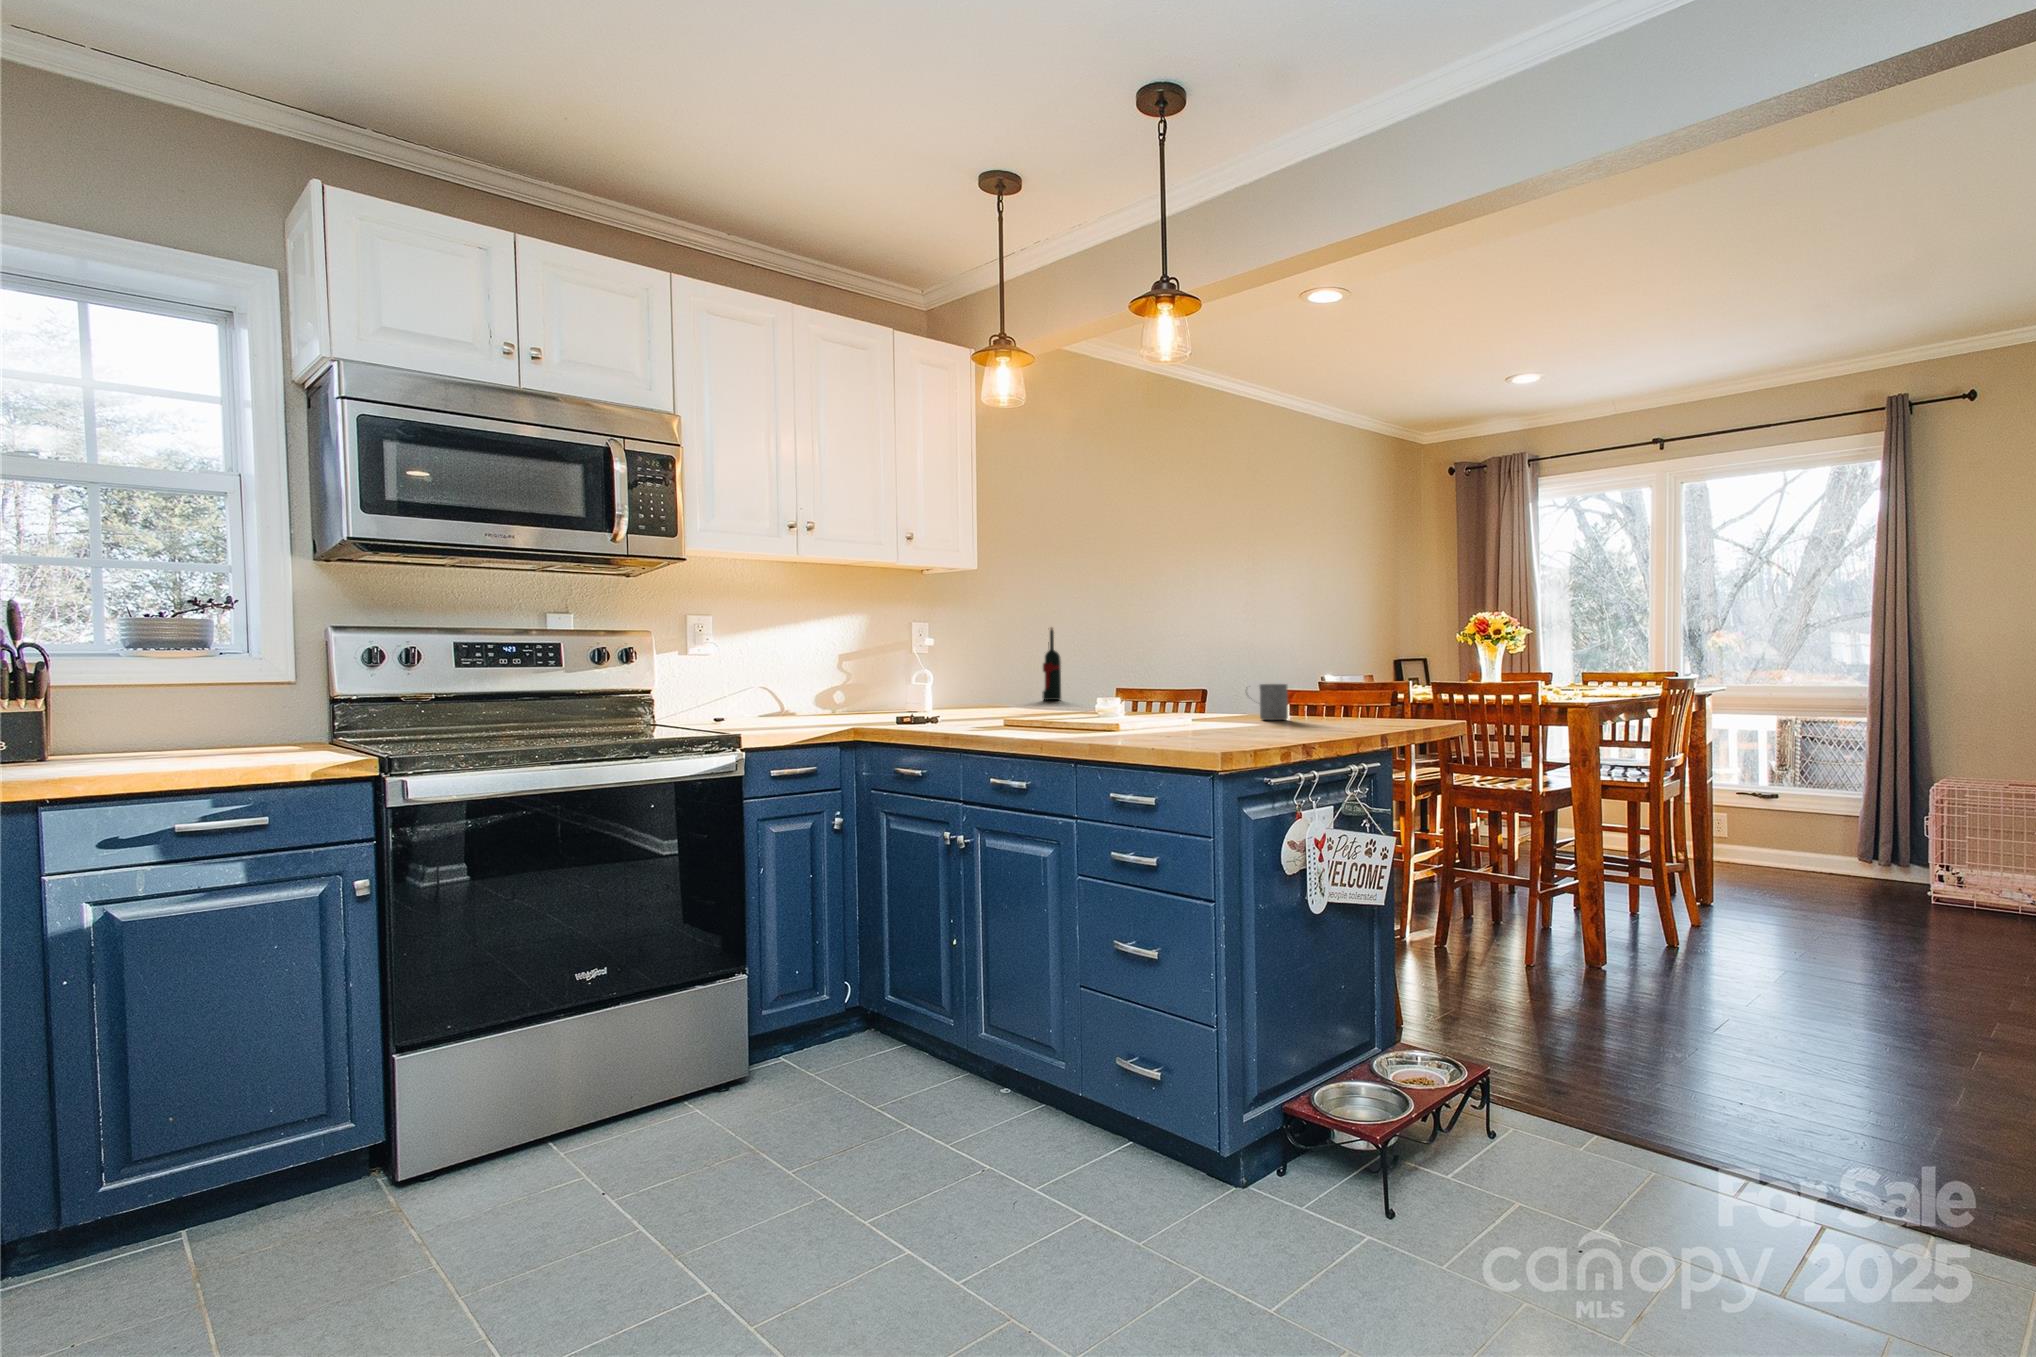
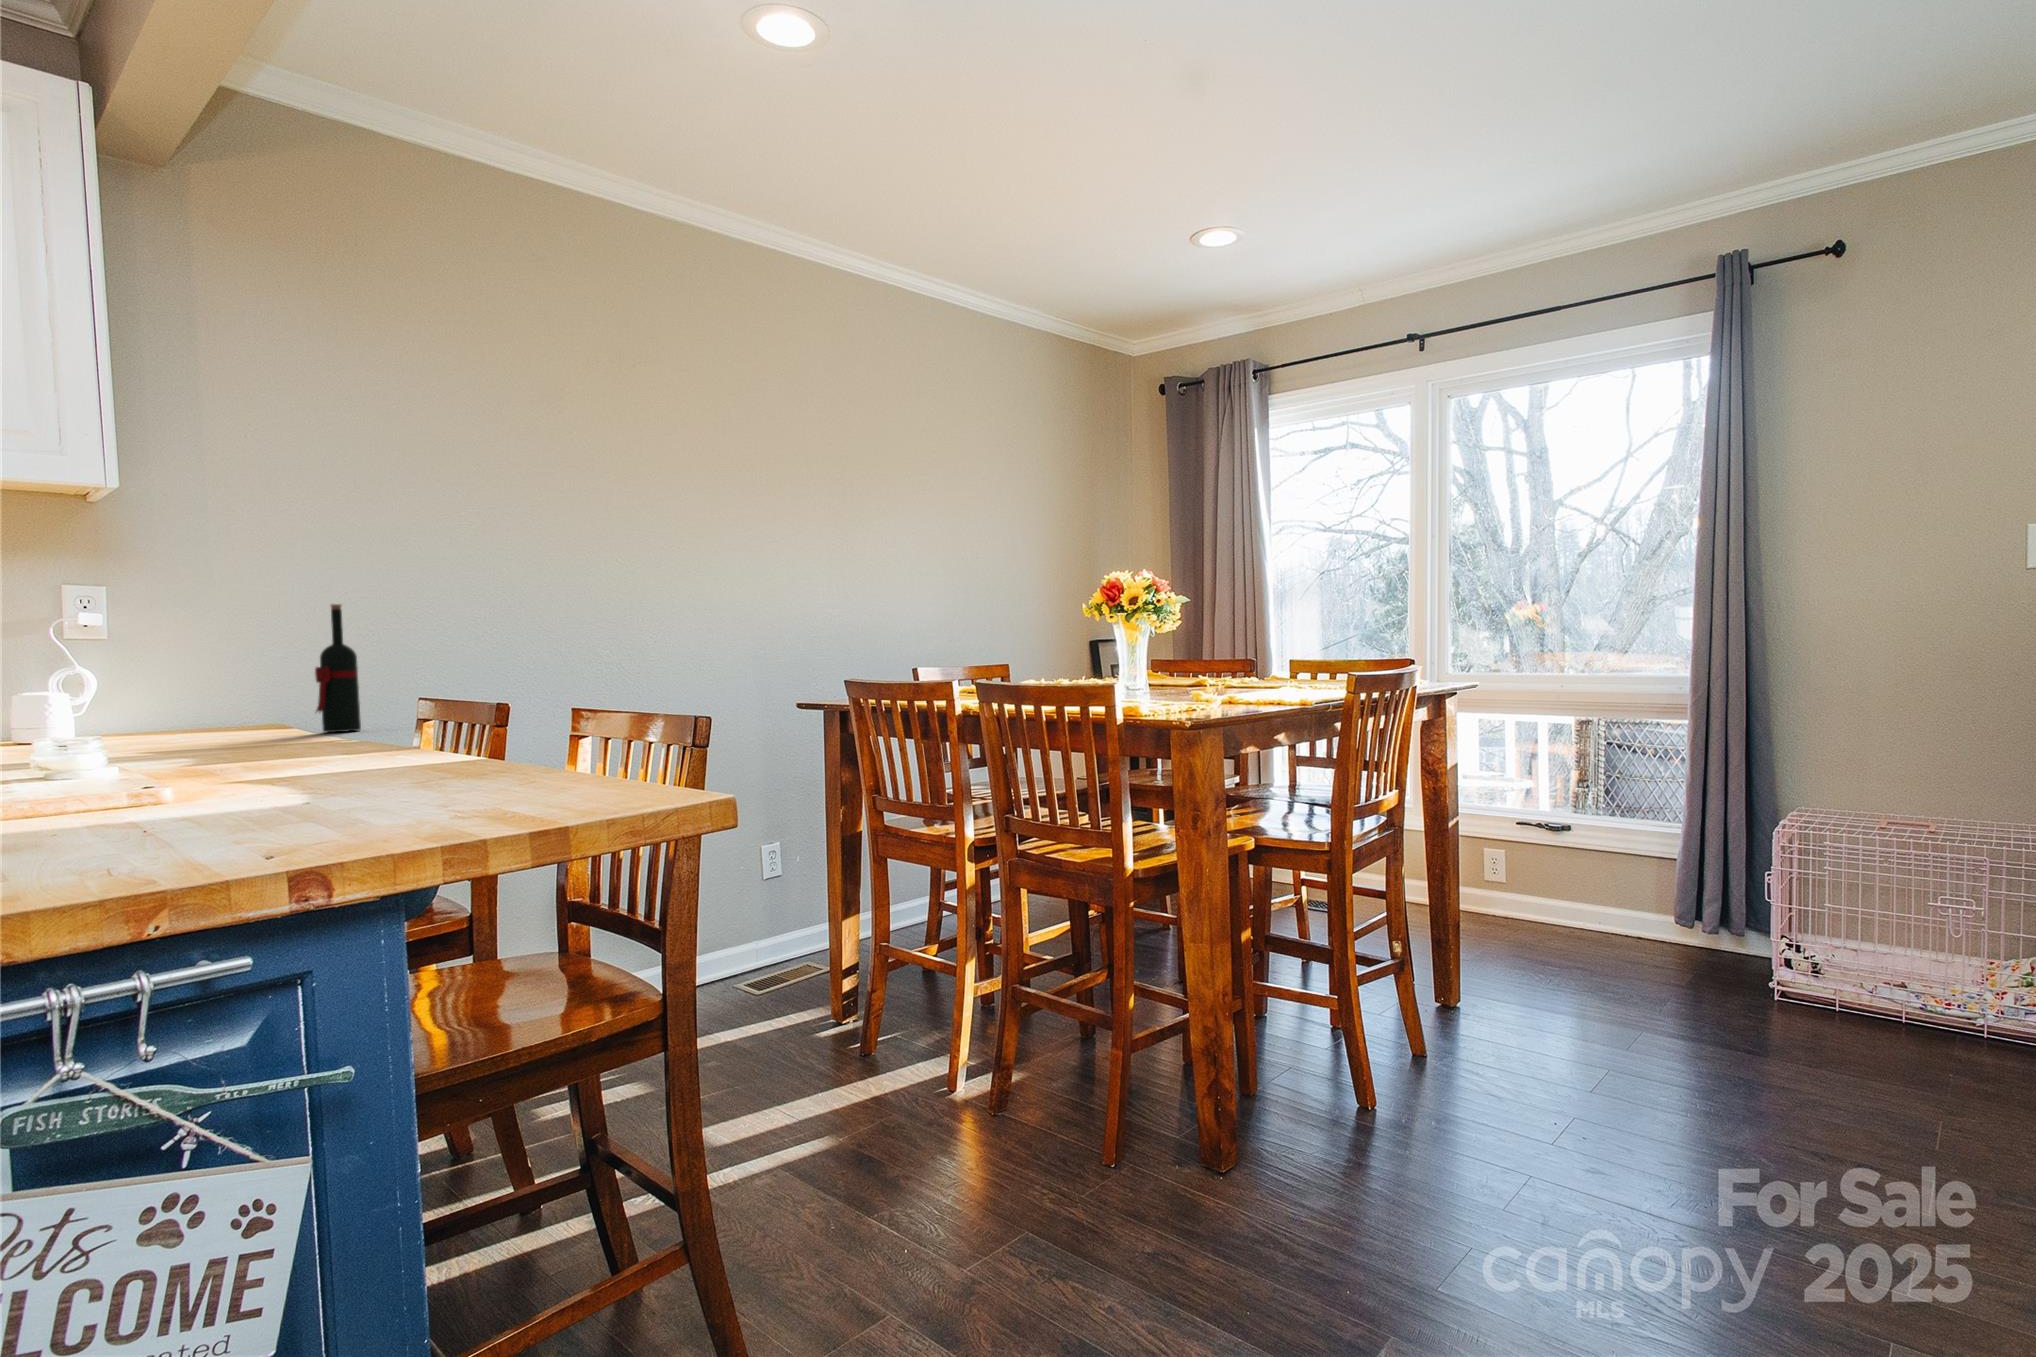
mug: present [1259,684,1288,720] -> none [225,710,313,801]

